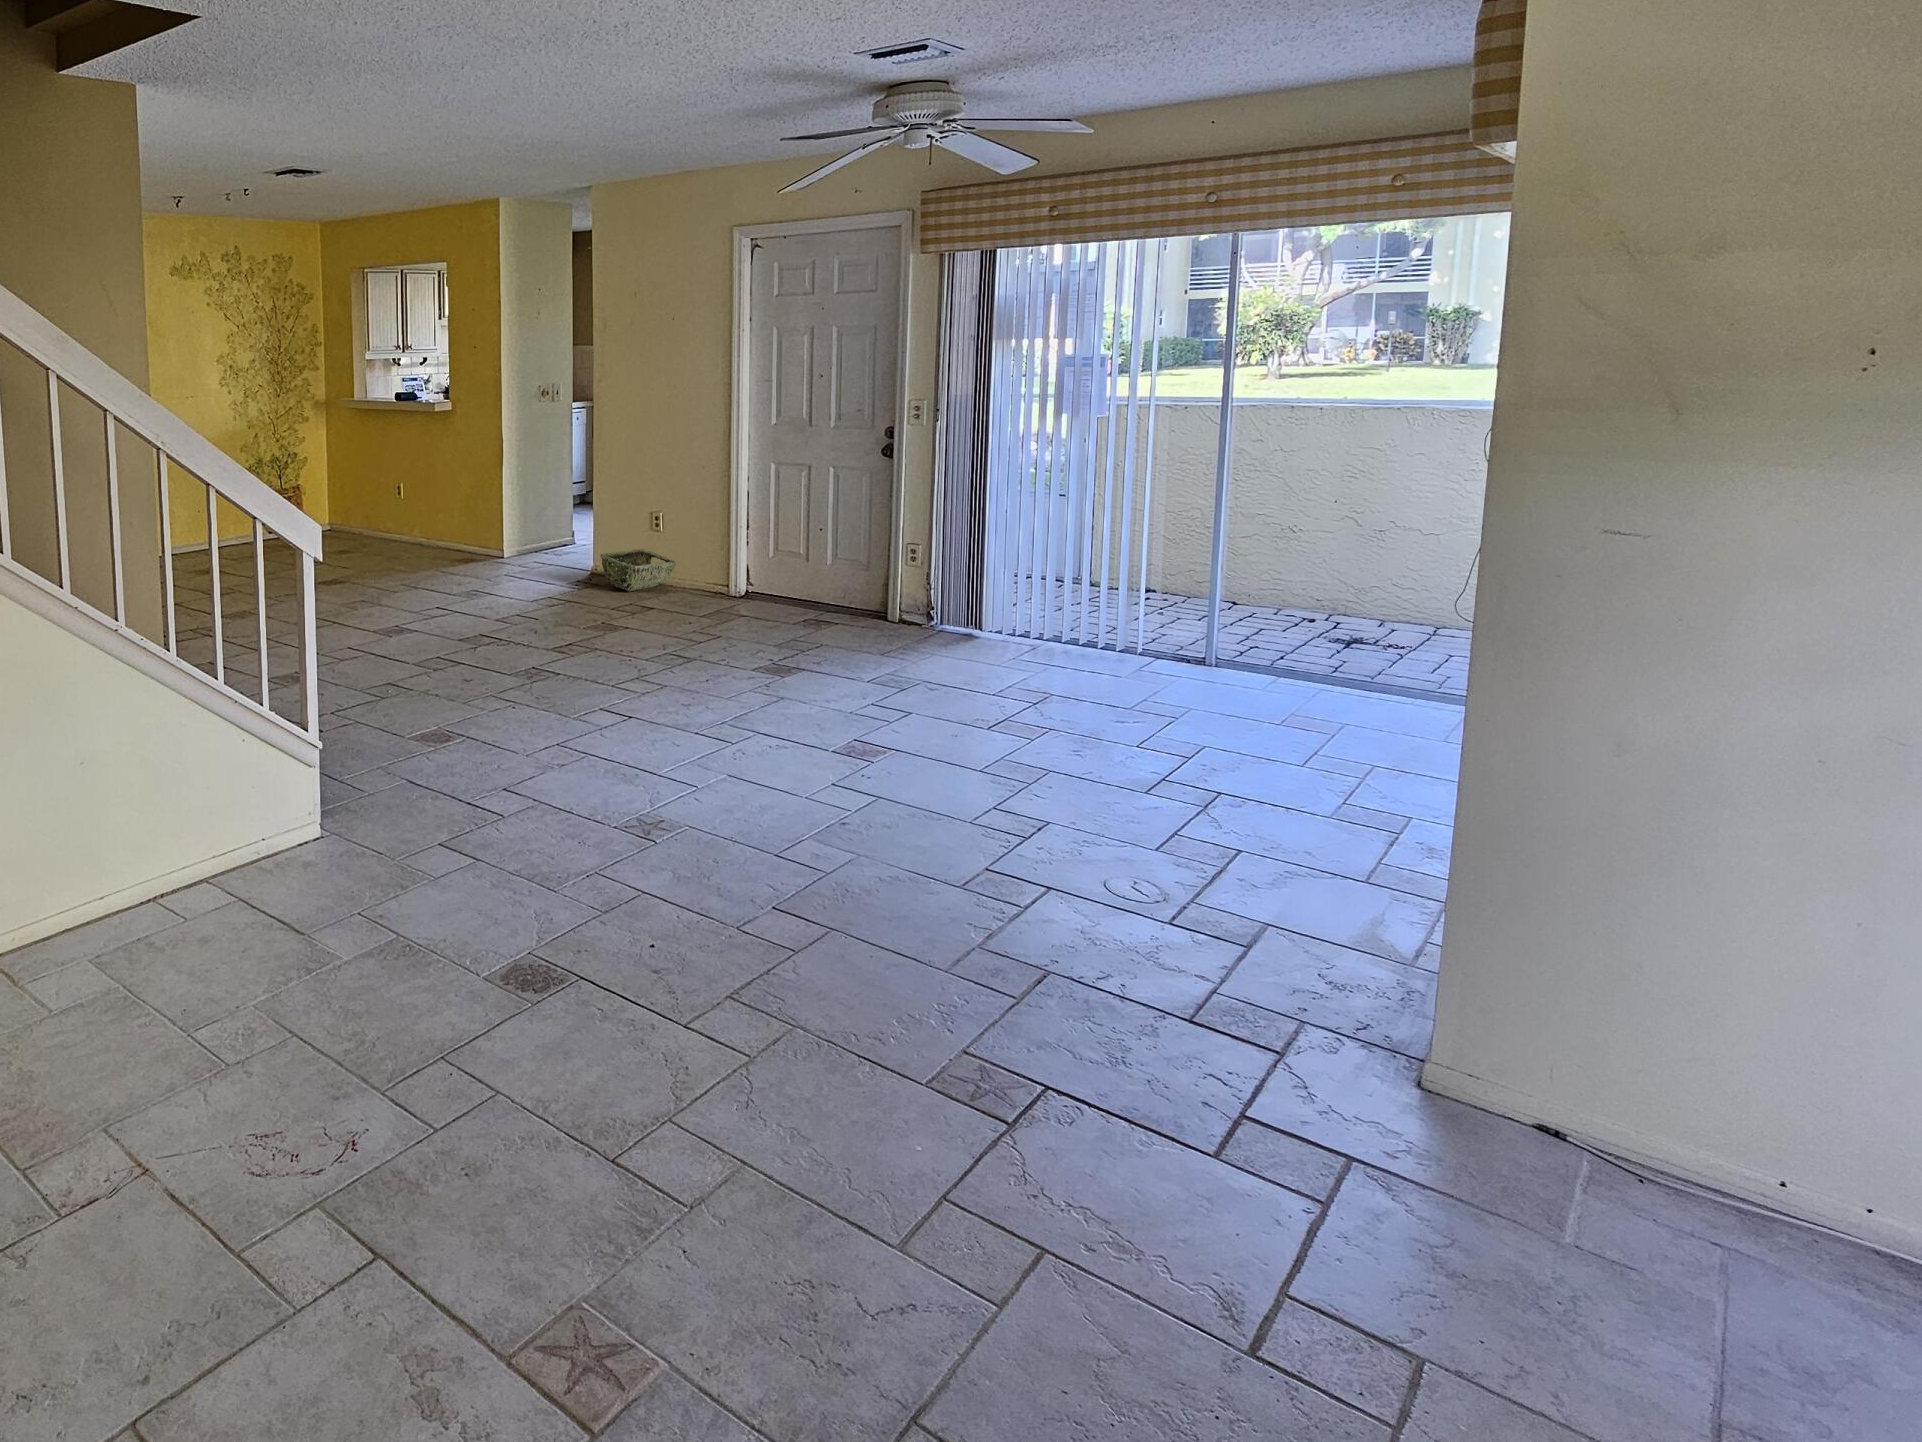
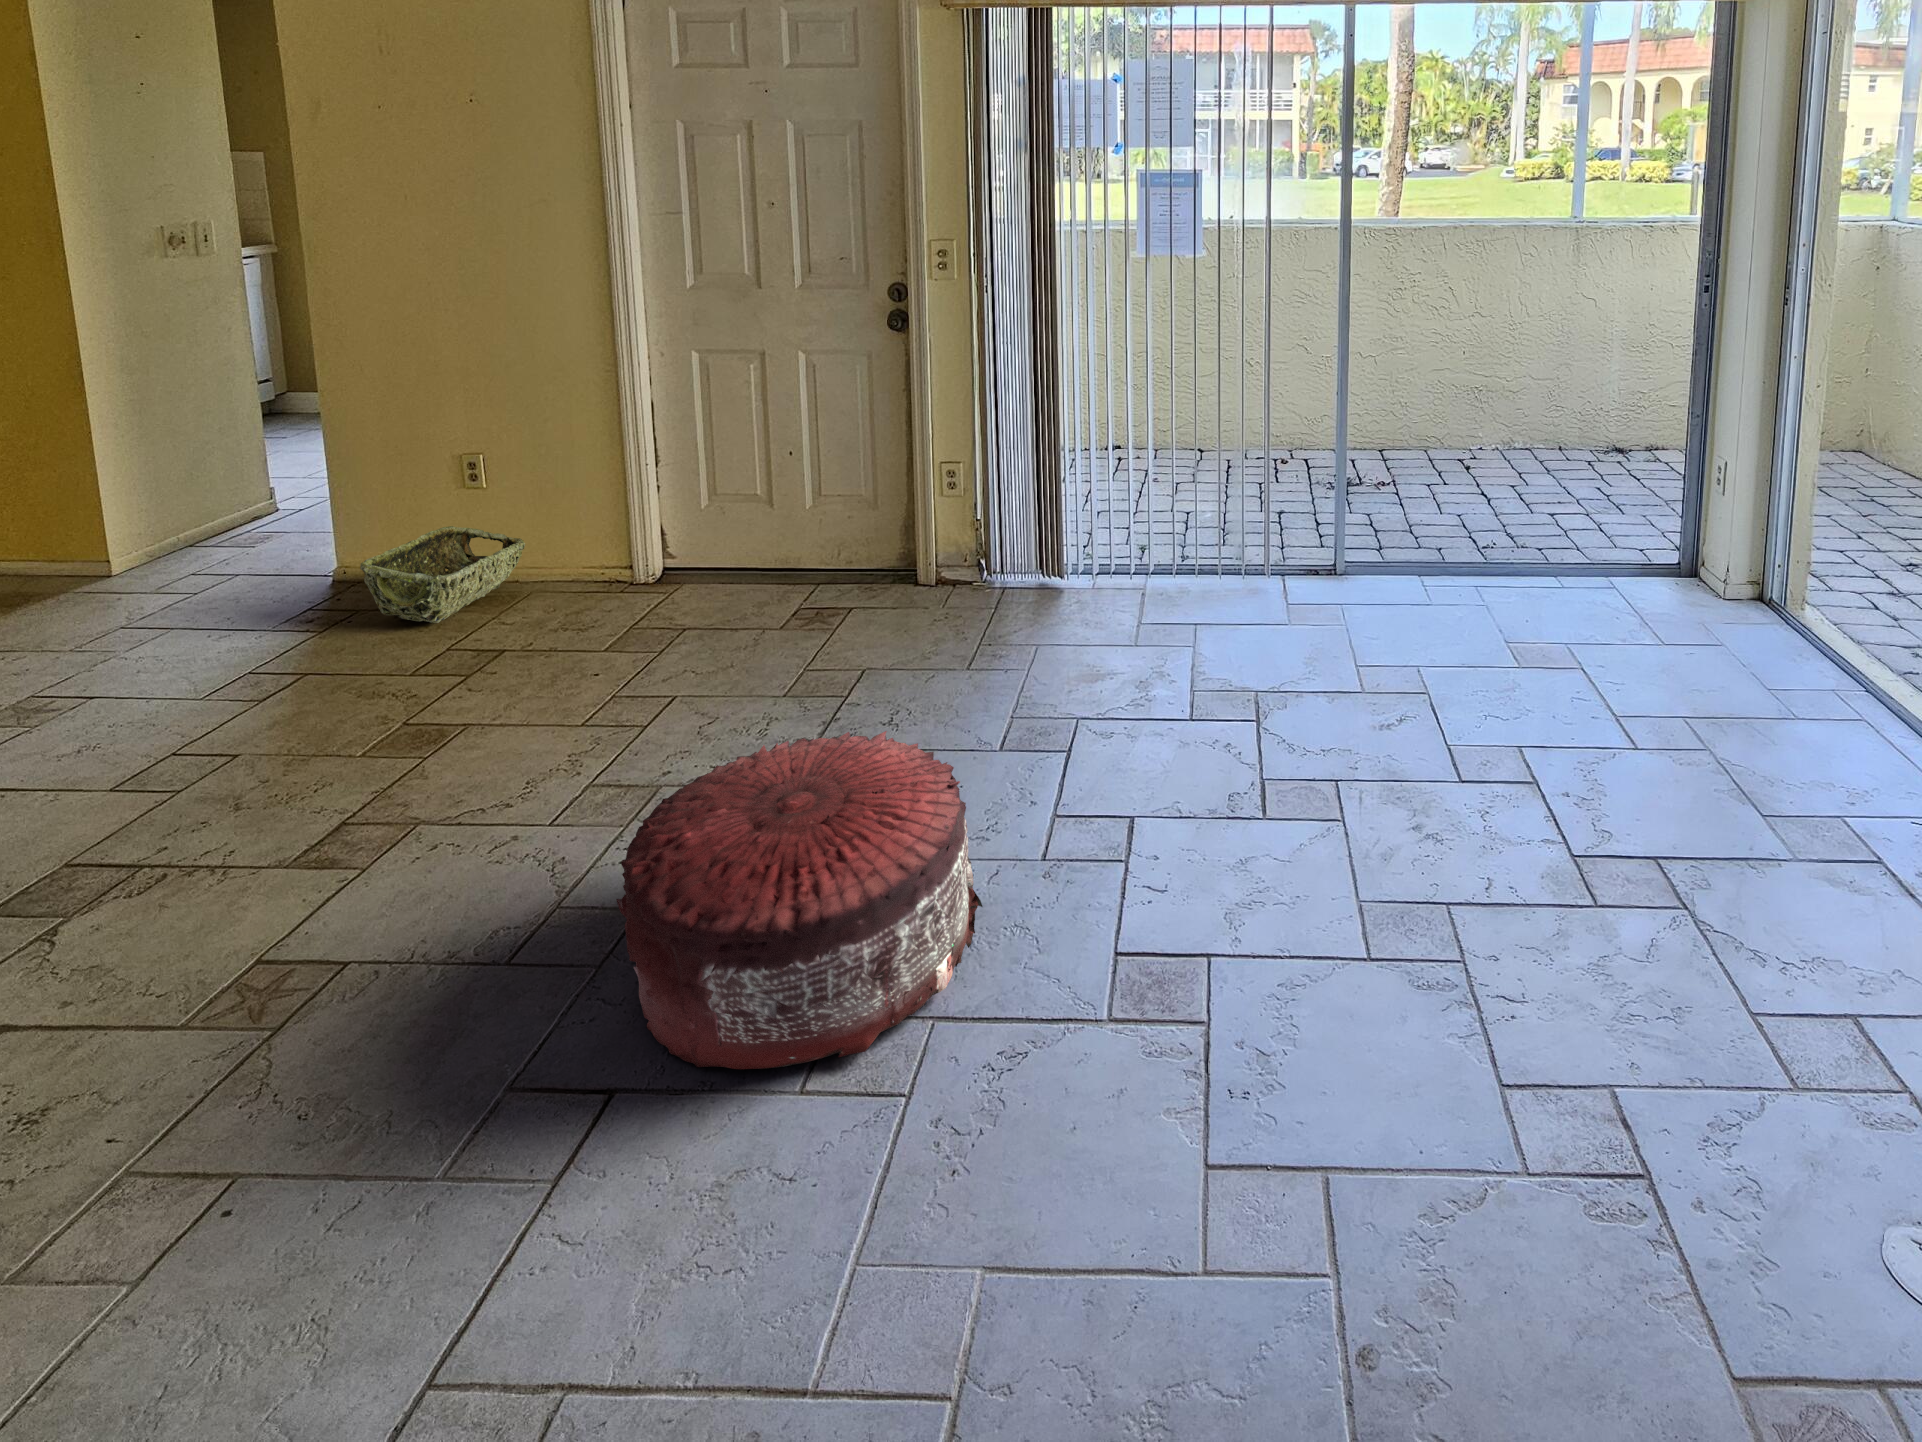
pouf: none [661,617,813,718] -> present [616,731,982,1069]

